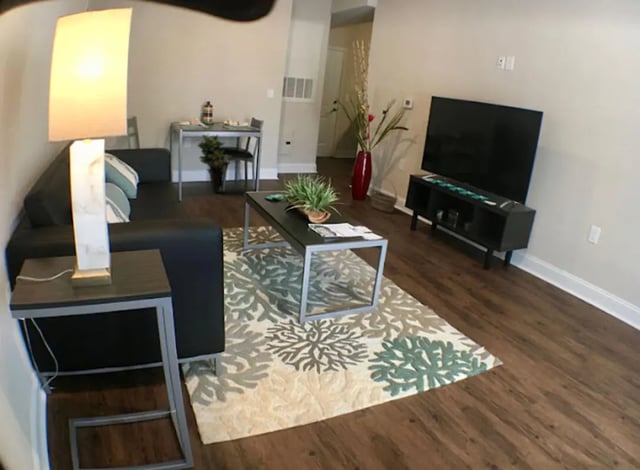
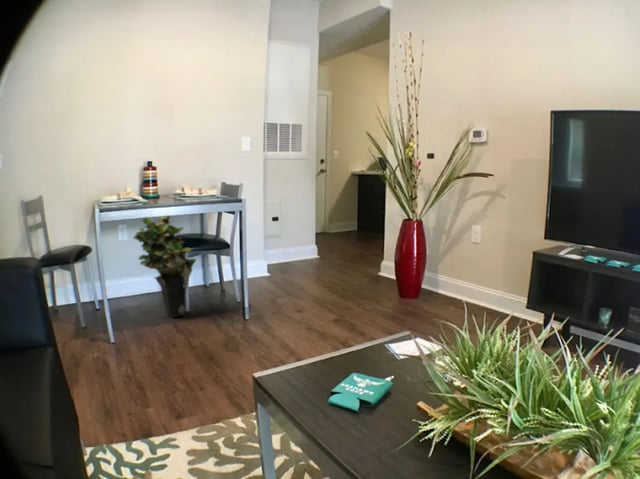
basket: present [370,189,397,213] -> none [436,259,490,317]

